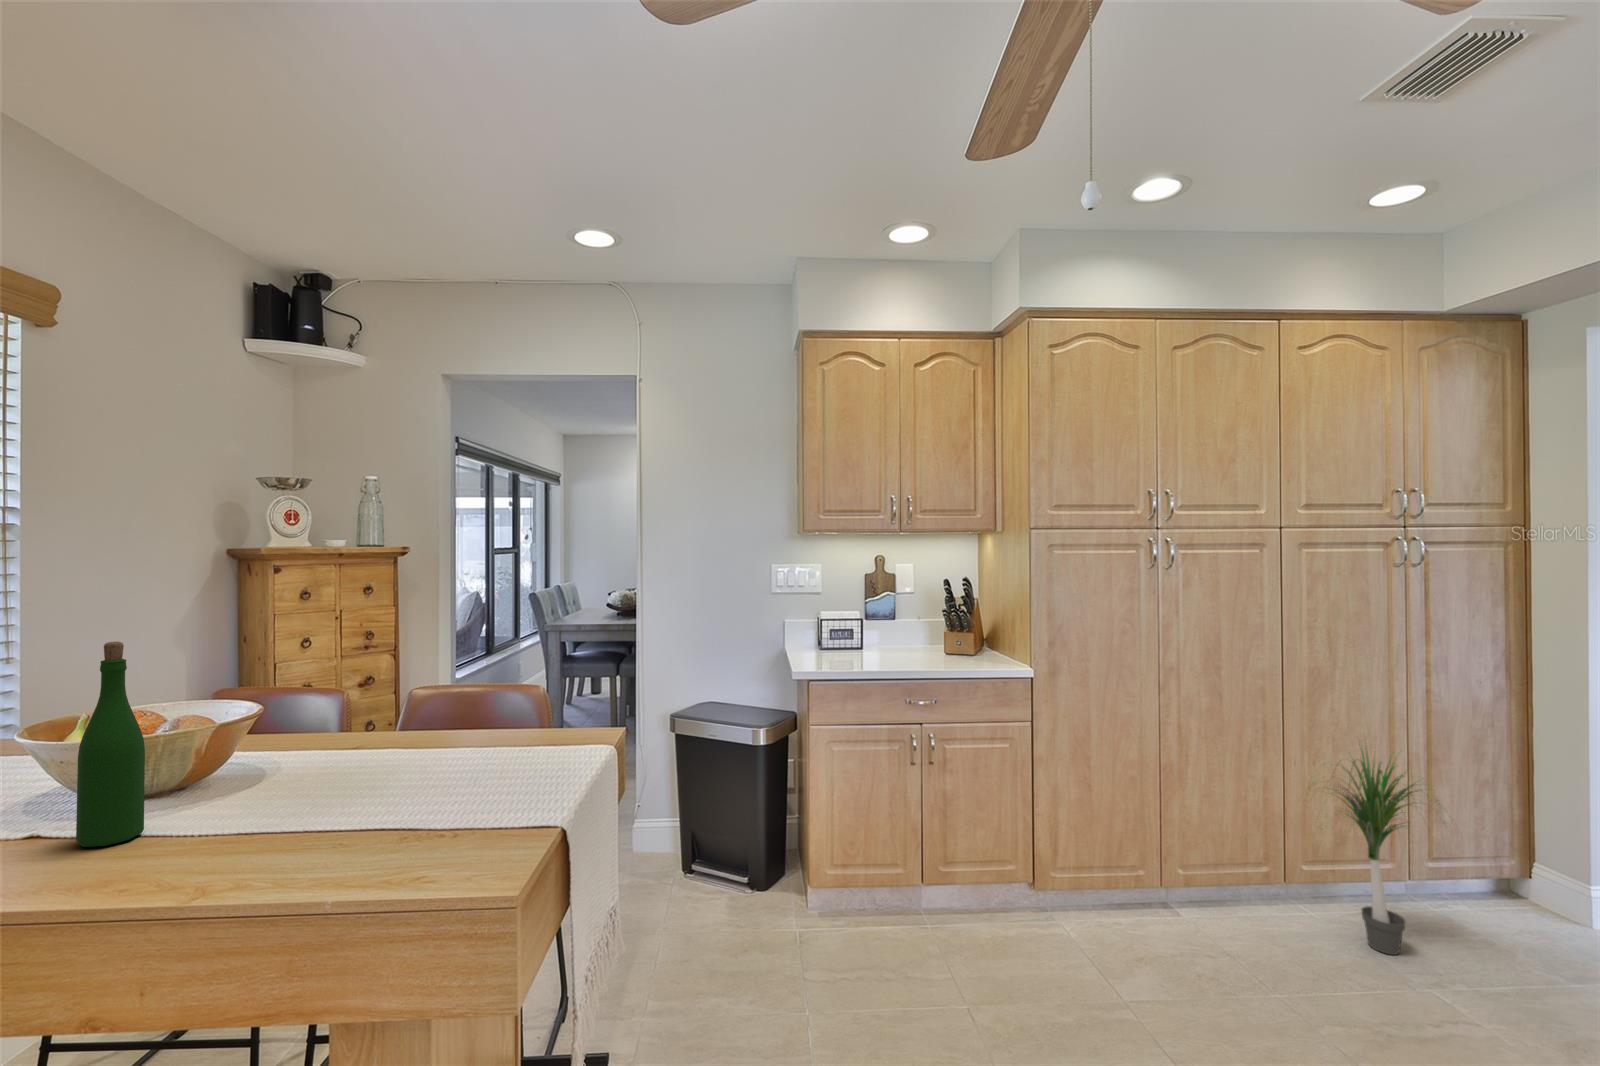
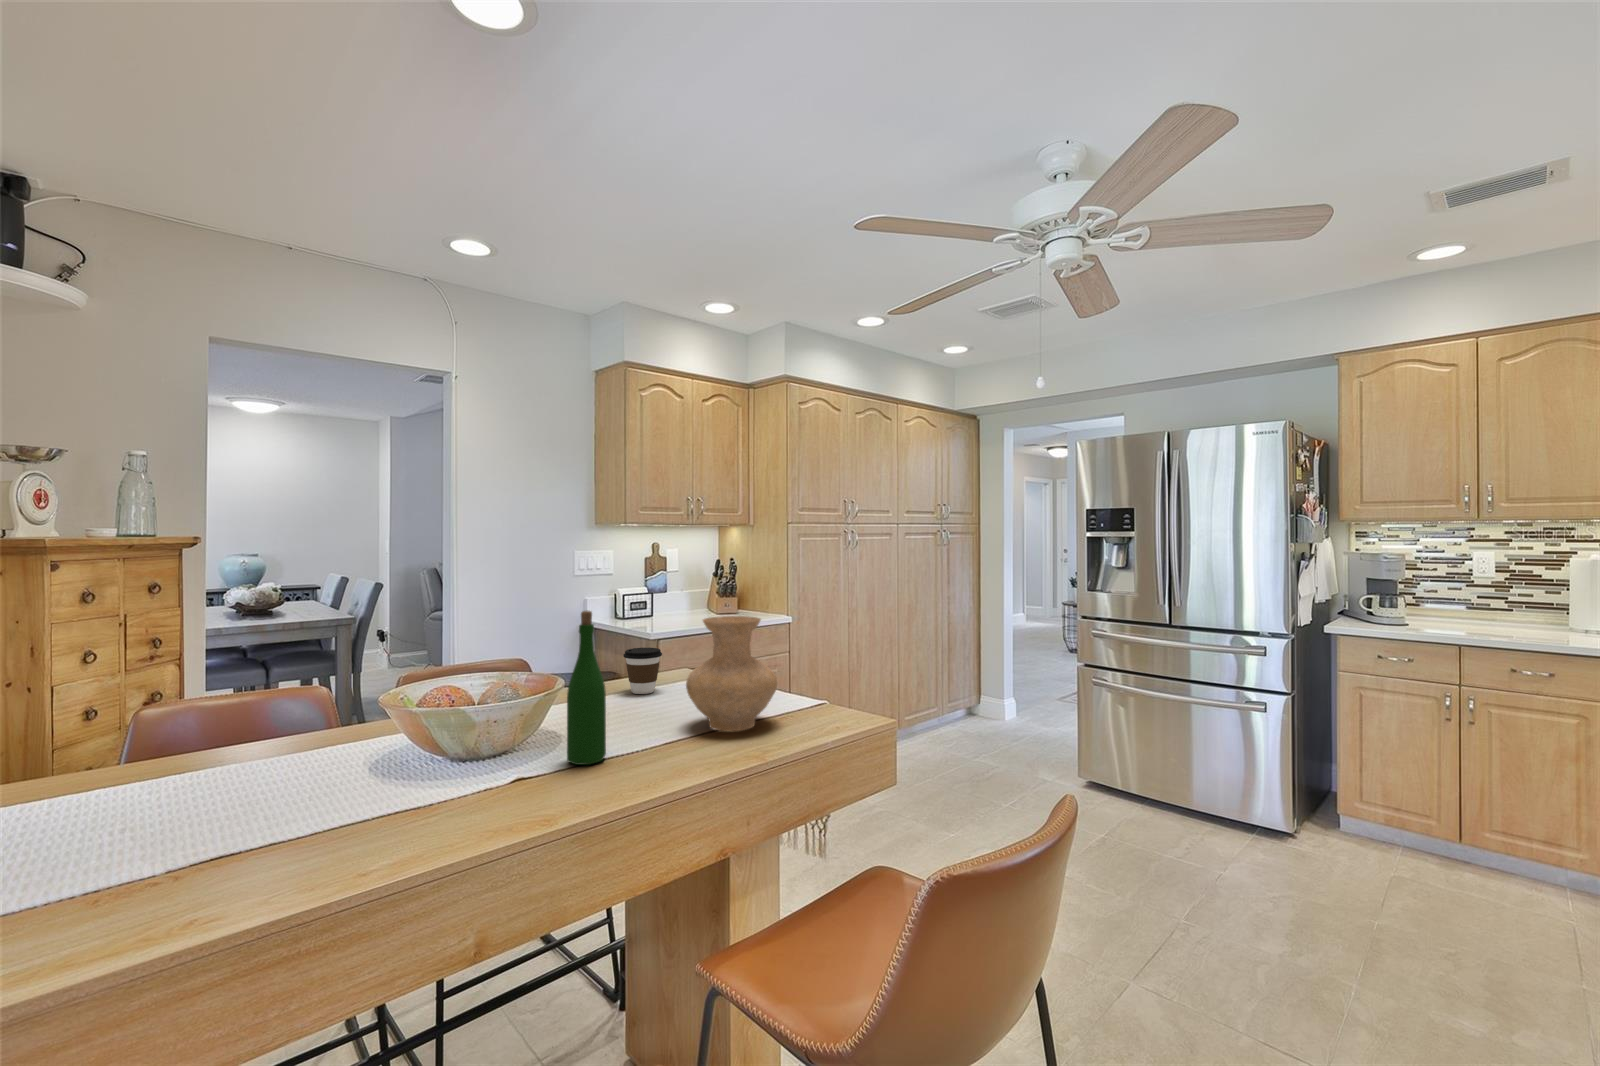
vase: none [272,665,436,848] -> present [686,616,777,731]
coffee cup: none [467,692,521,756] -> present [623,648,662,694]
potted plant: present [1307,744,1438,955] -> none [908,637,982,751]

